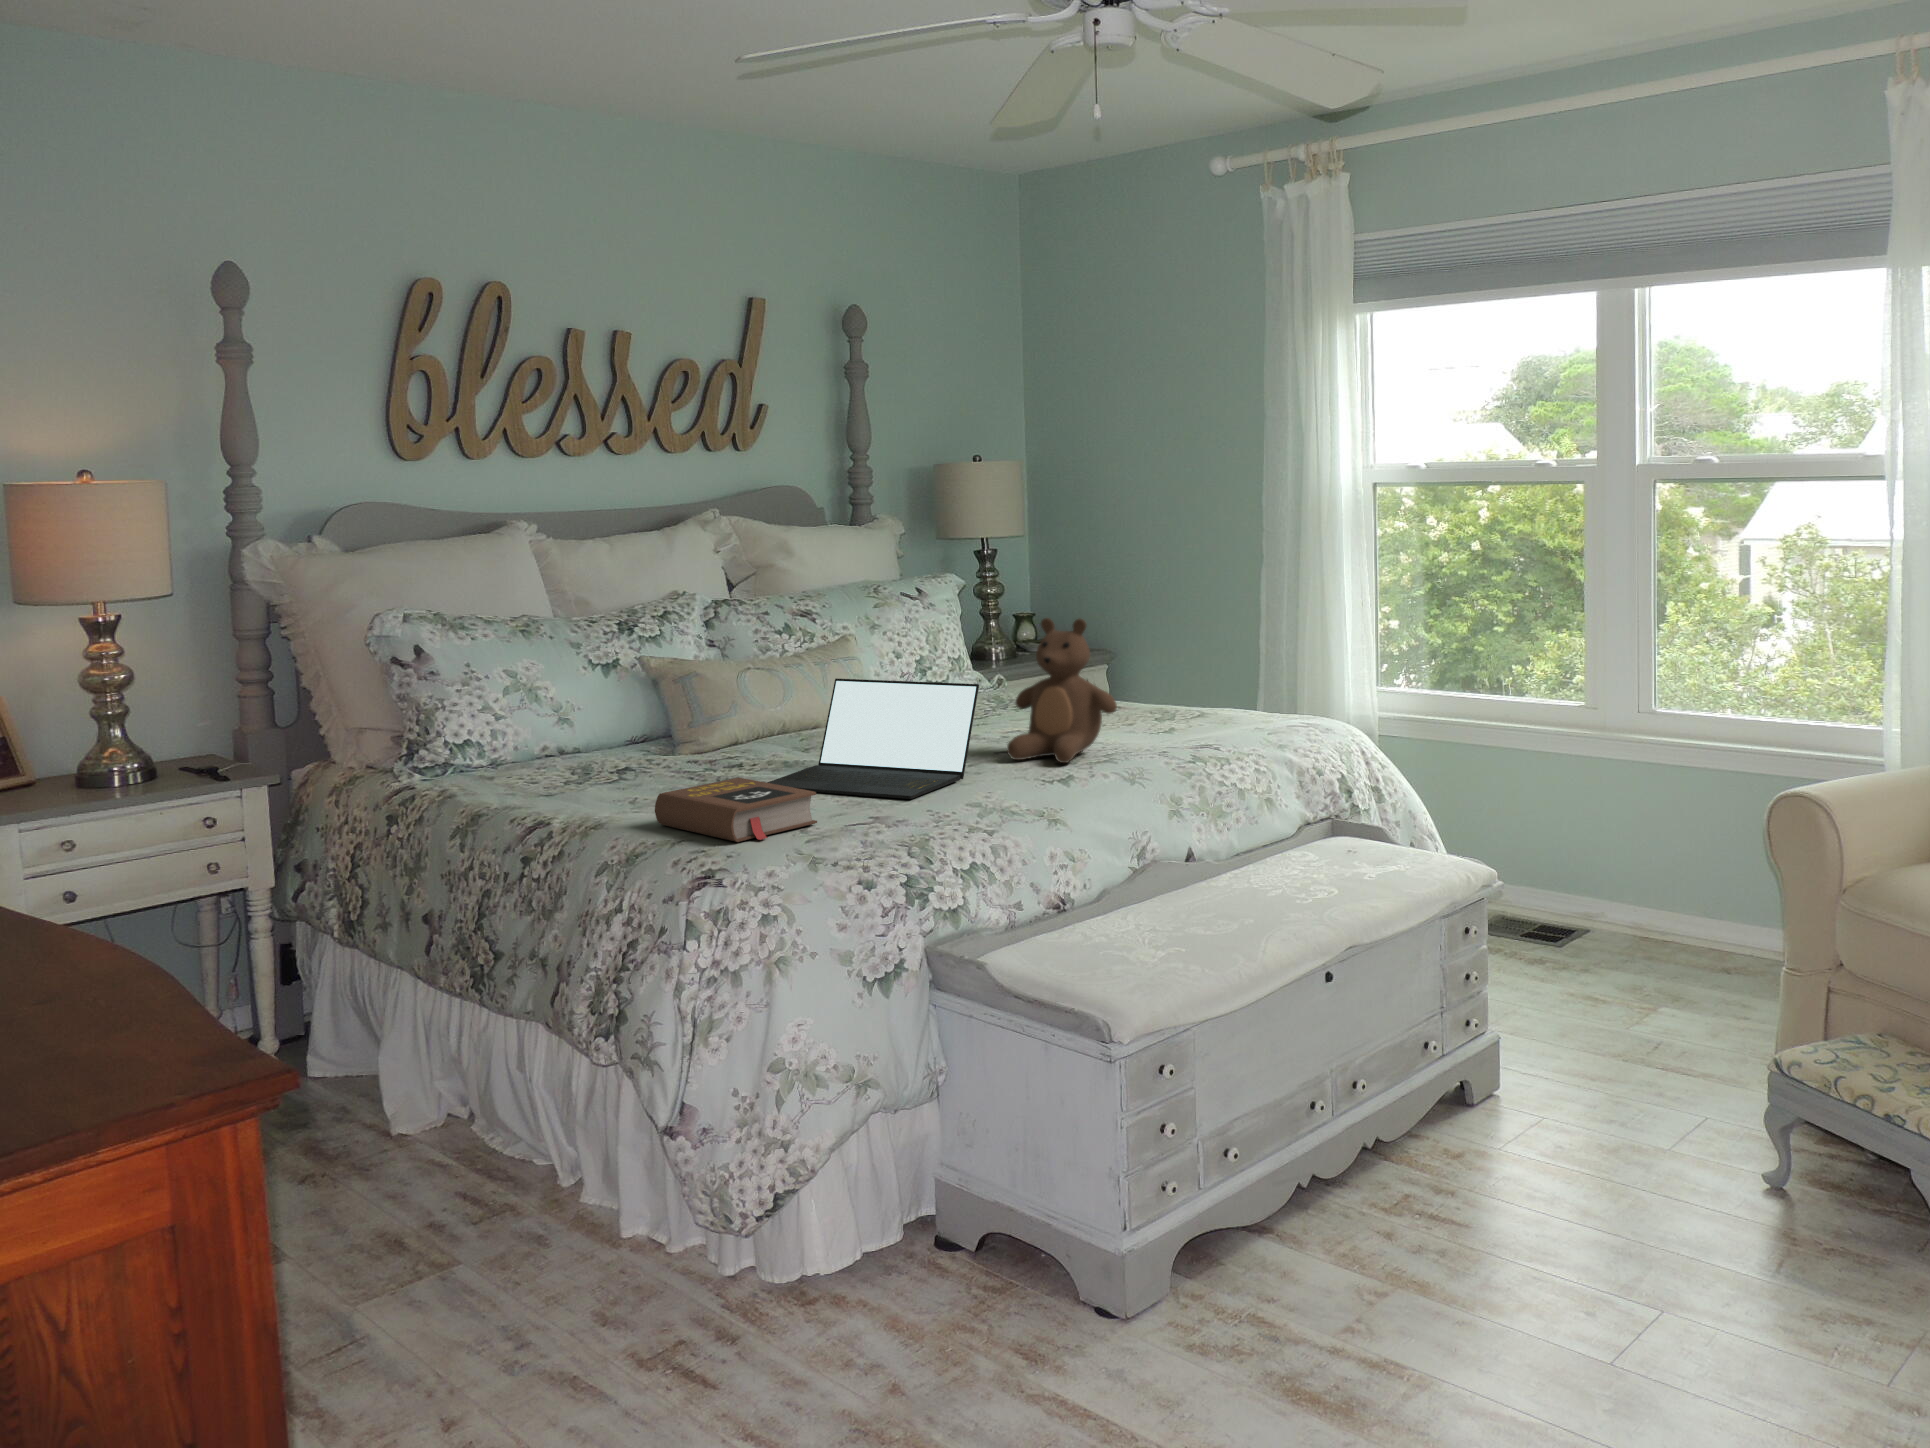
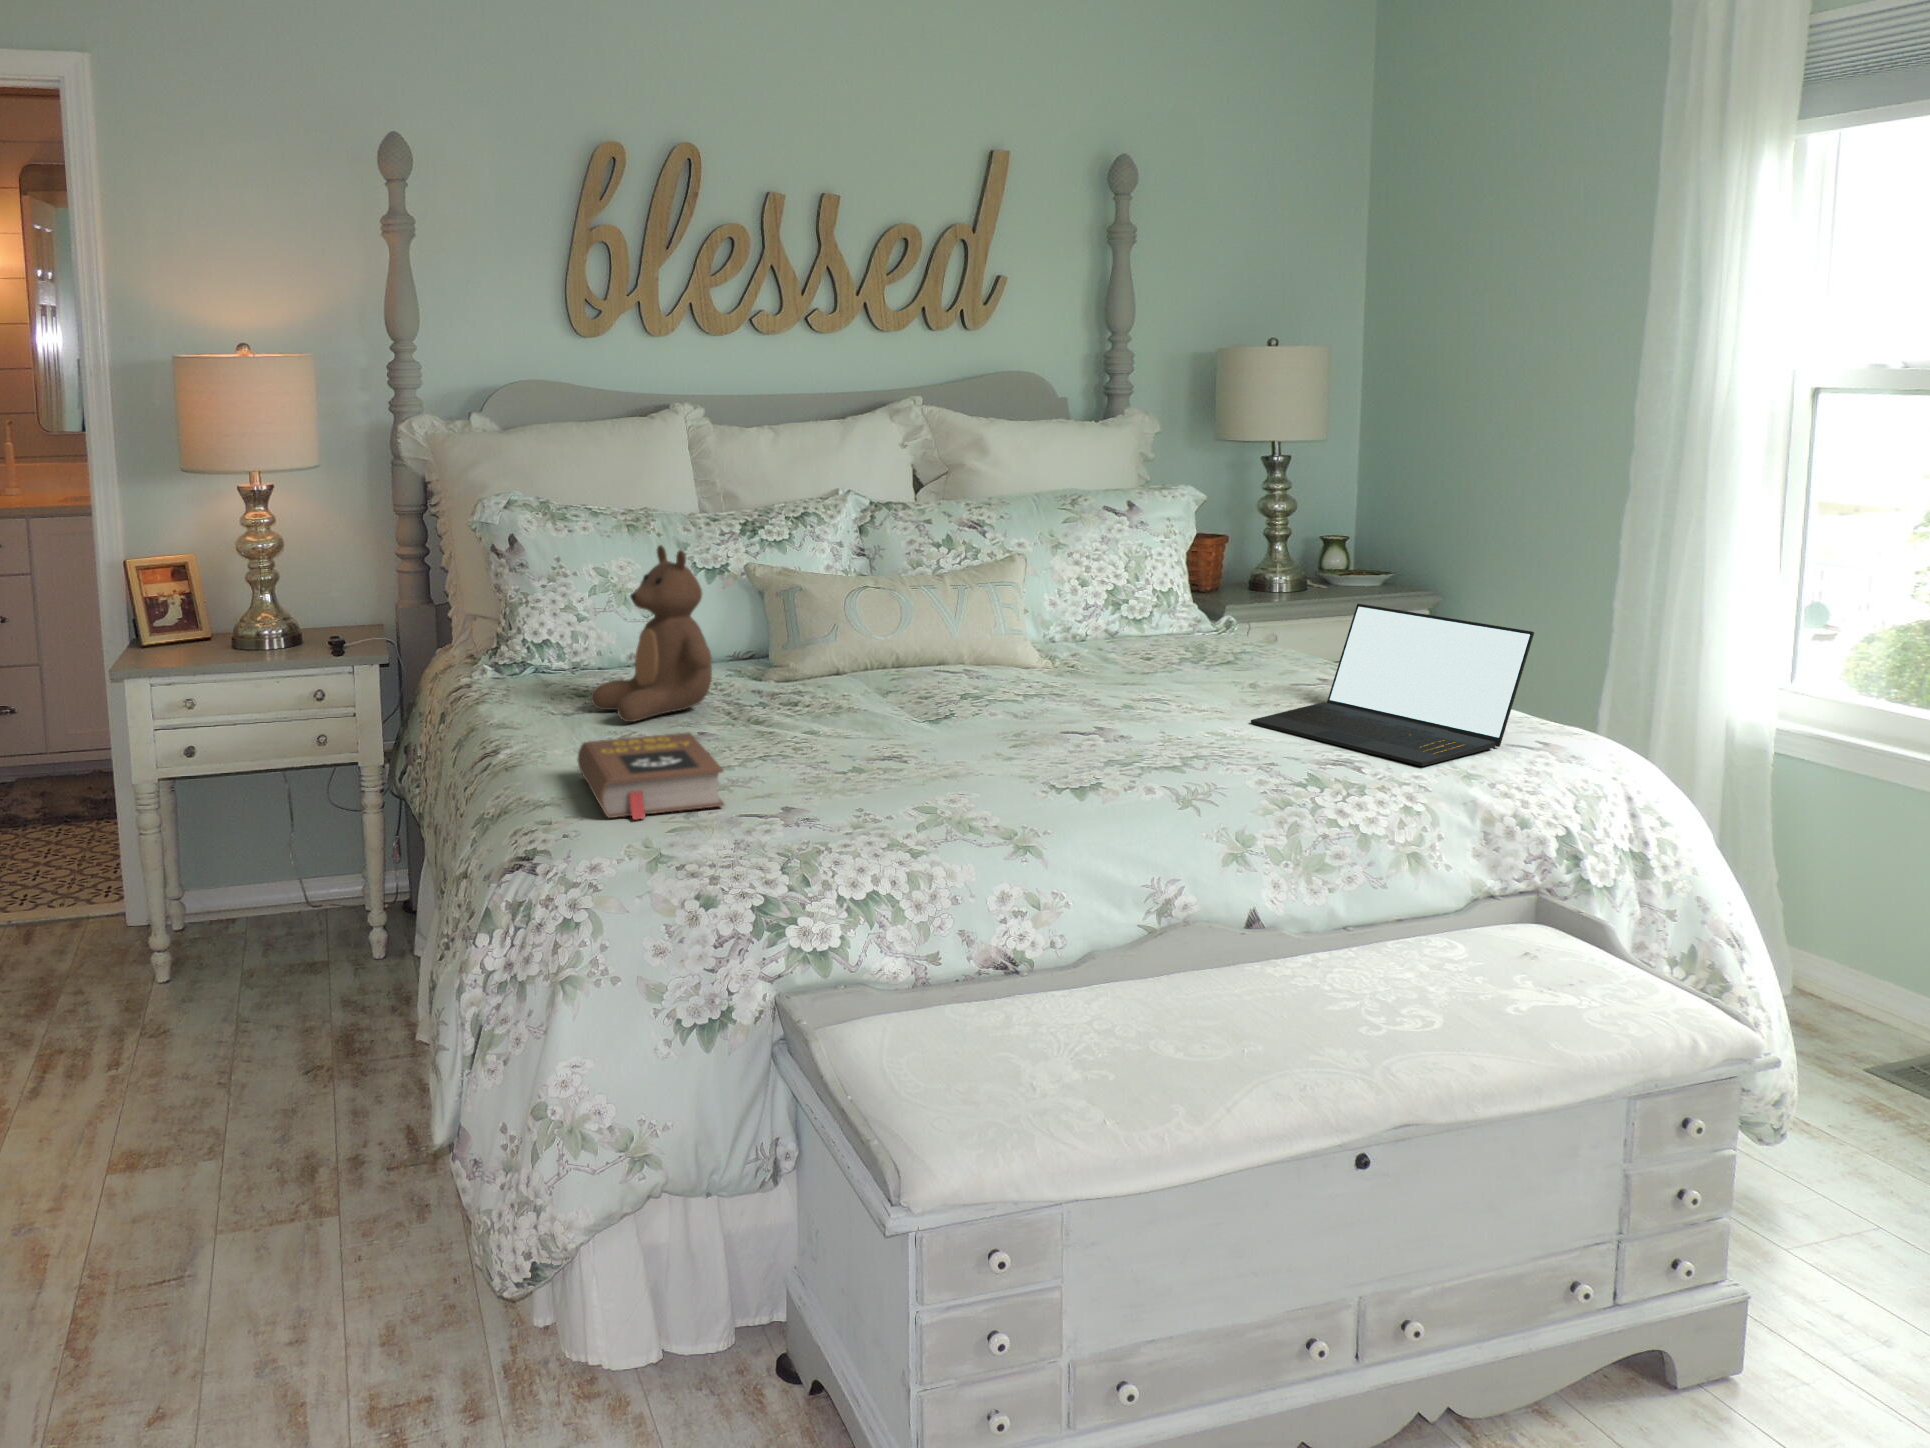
teddy bear: present [1007,618,1117,763] -> present [591,545,712,722]
laptop: present [768,679,979,799] -> present [1251,604,1534,766]

